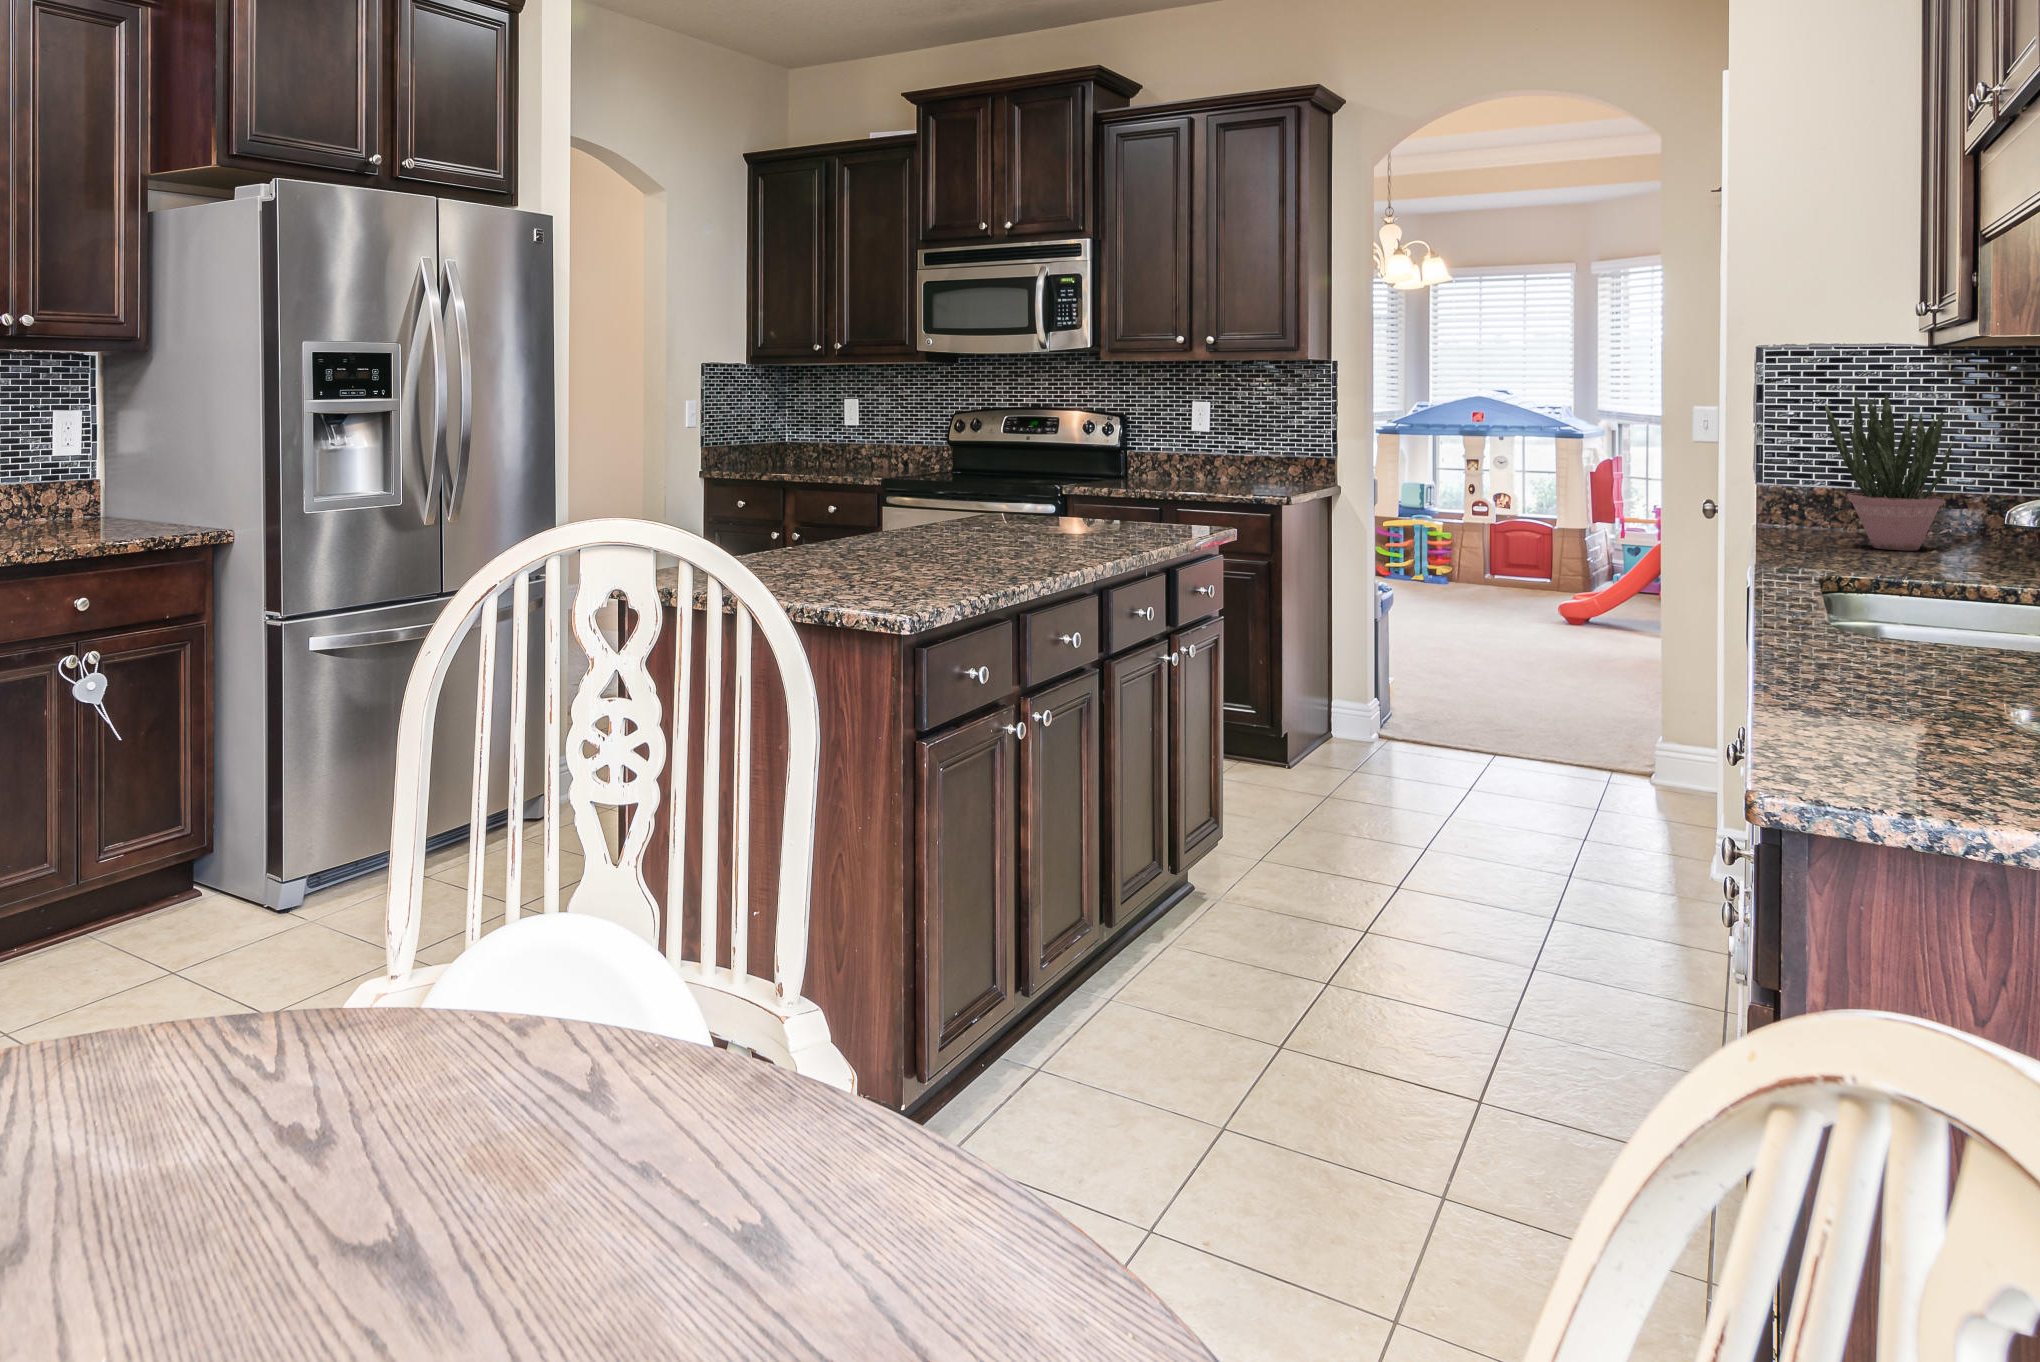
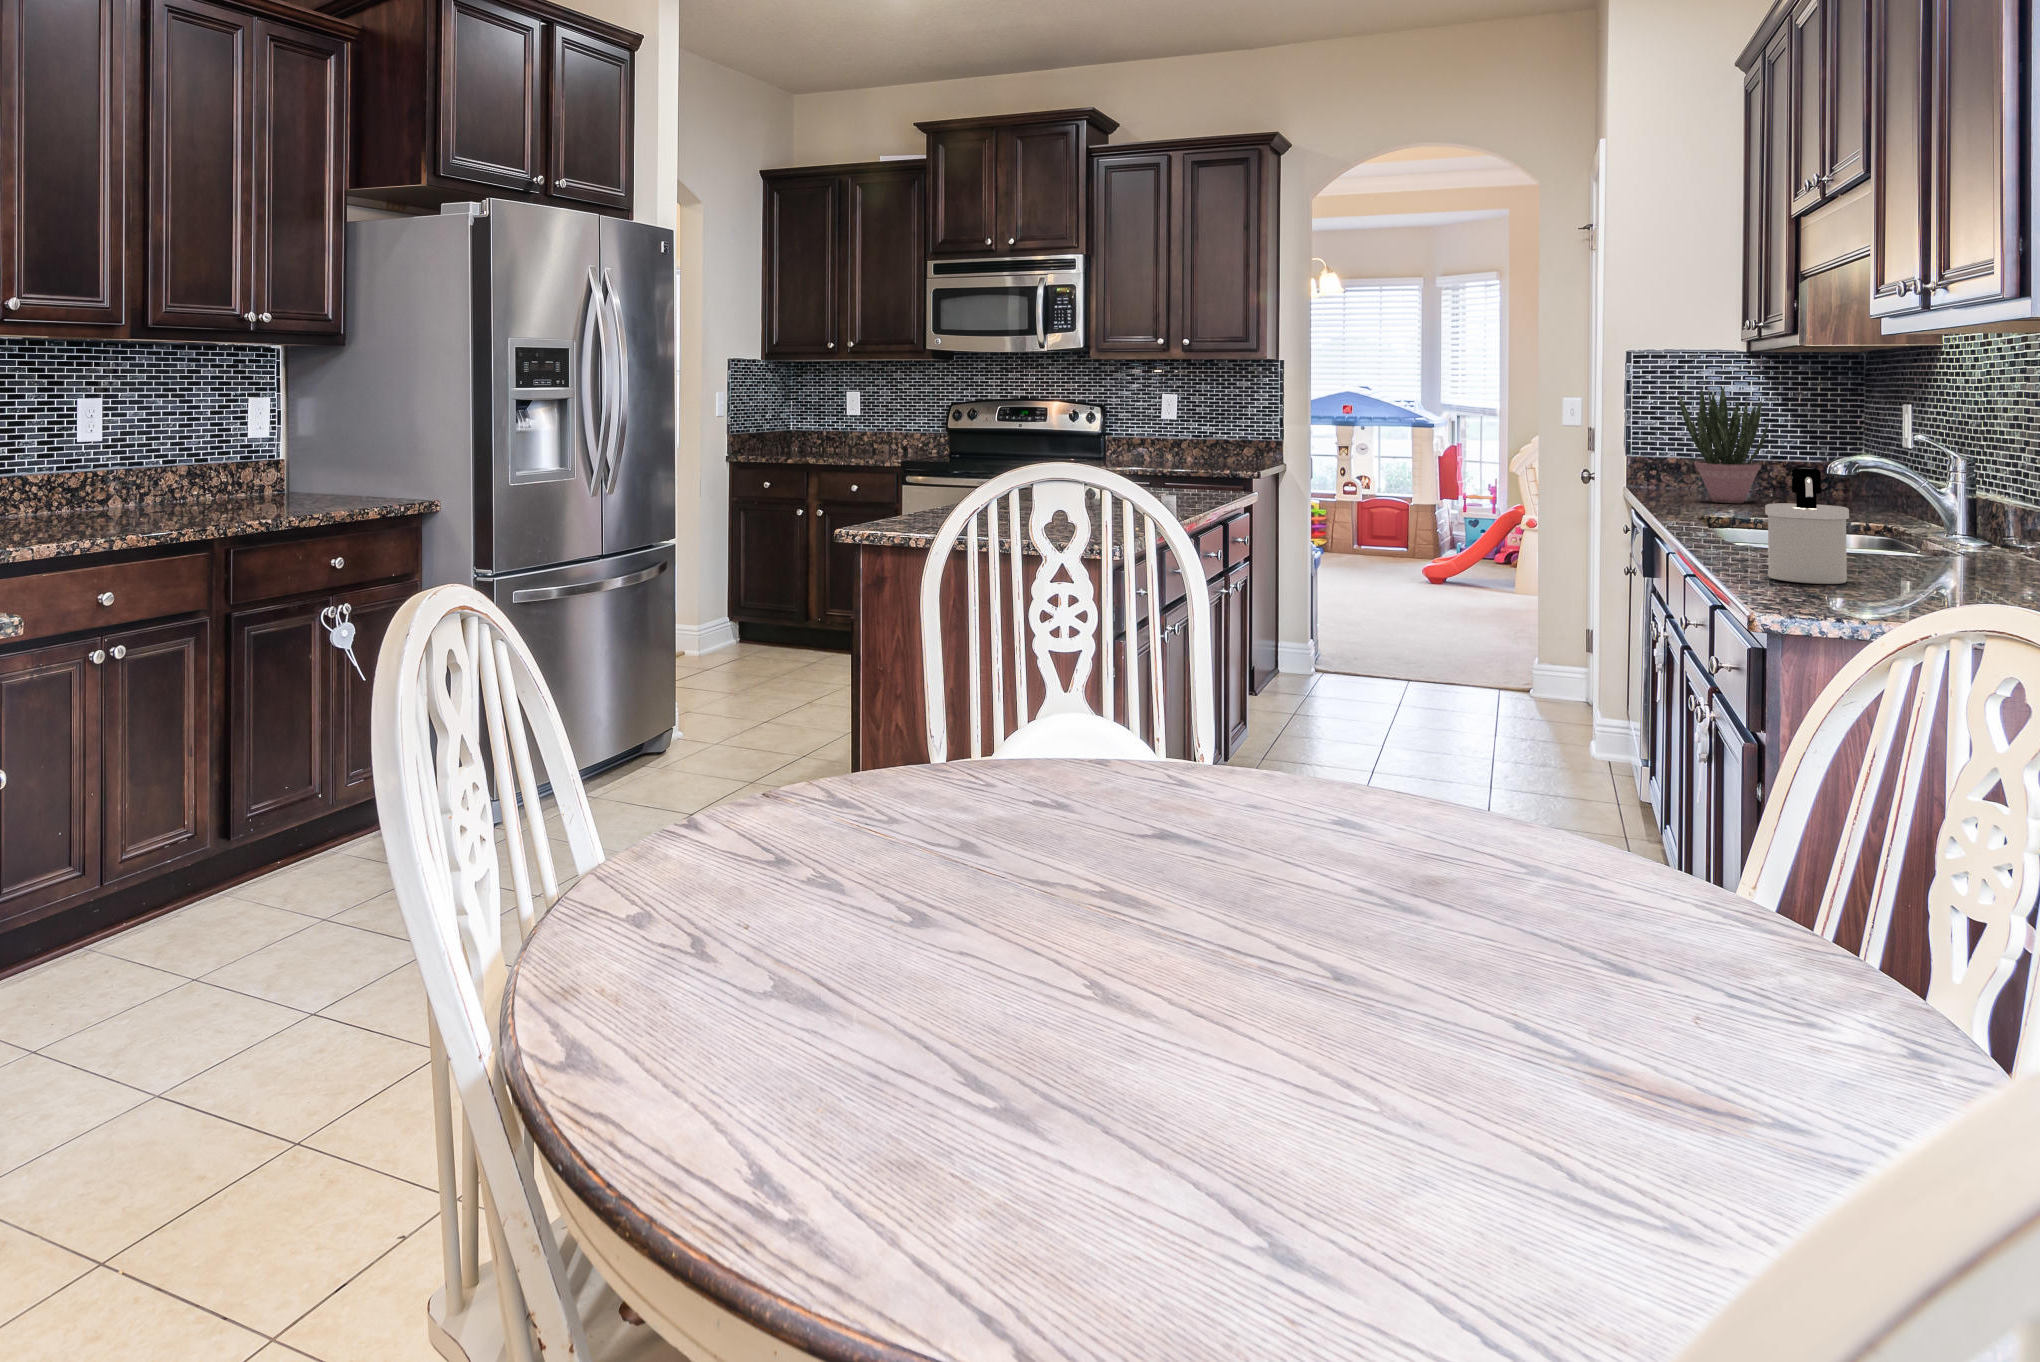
soap dispenser: none [1859,528,1998,715] -> present [1765,468,1849,584]

